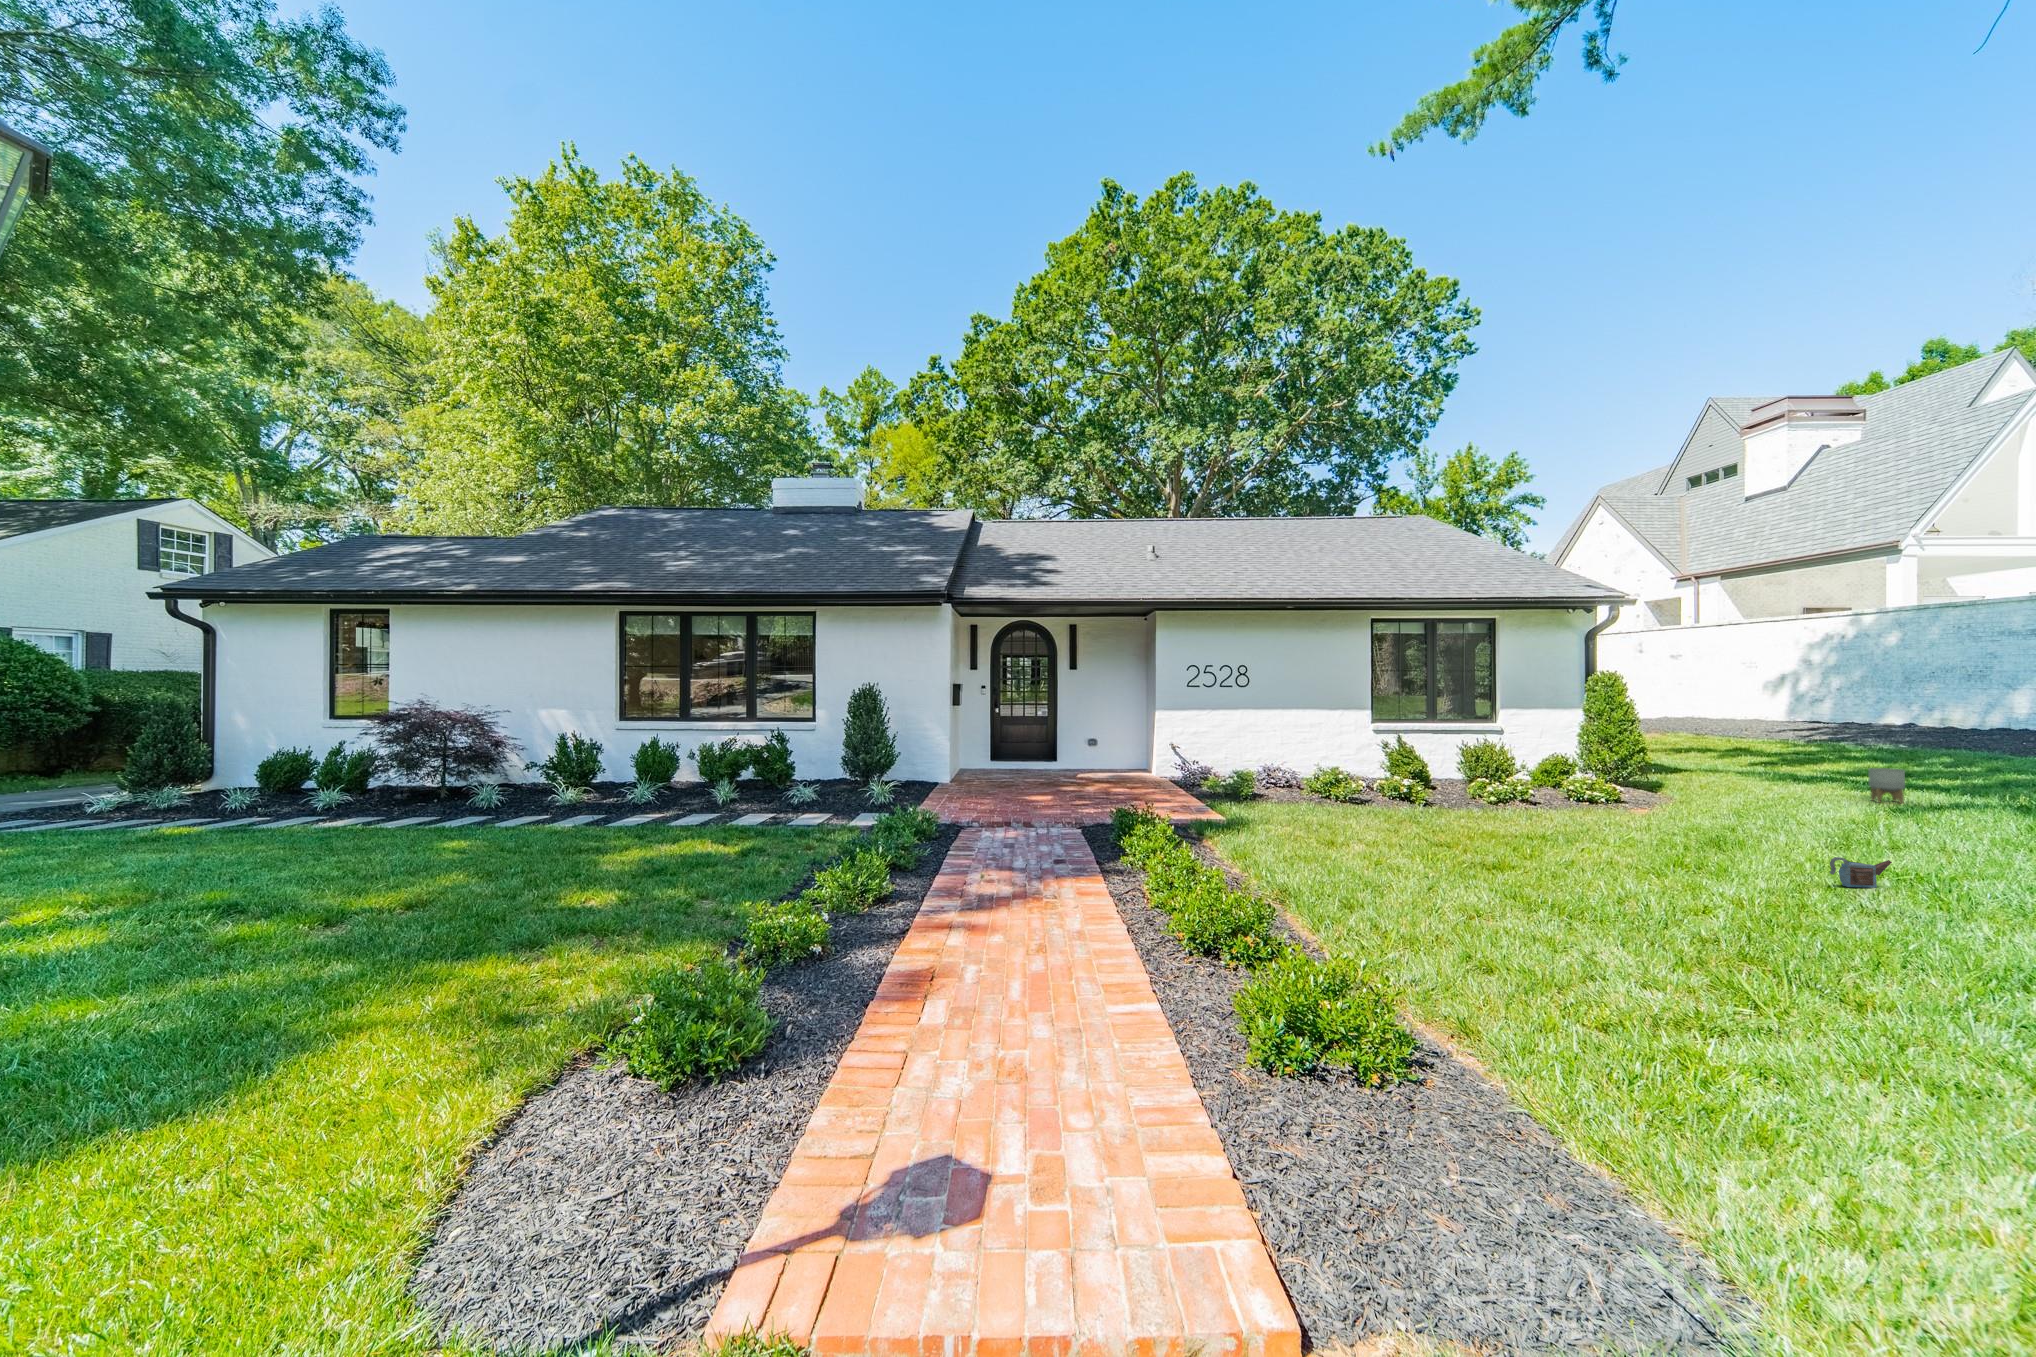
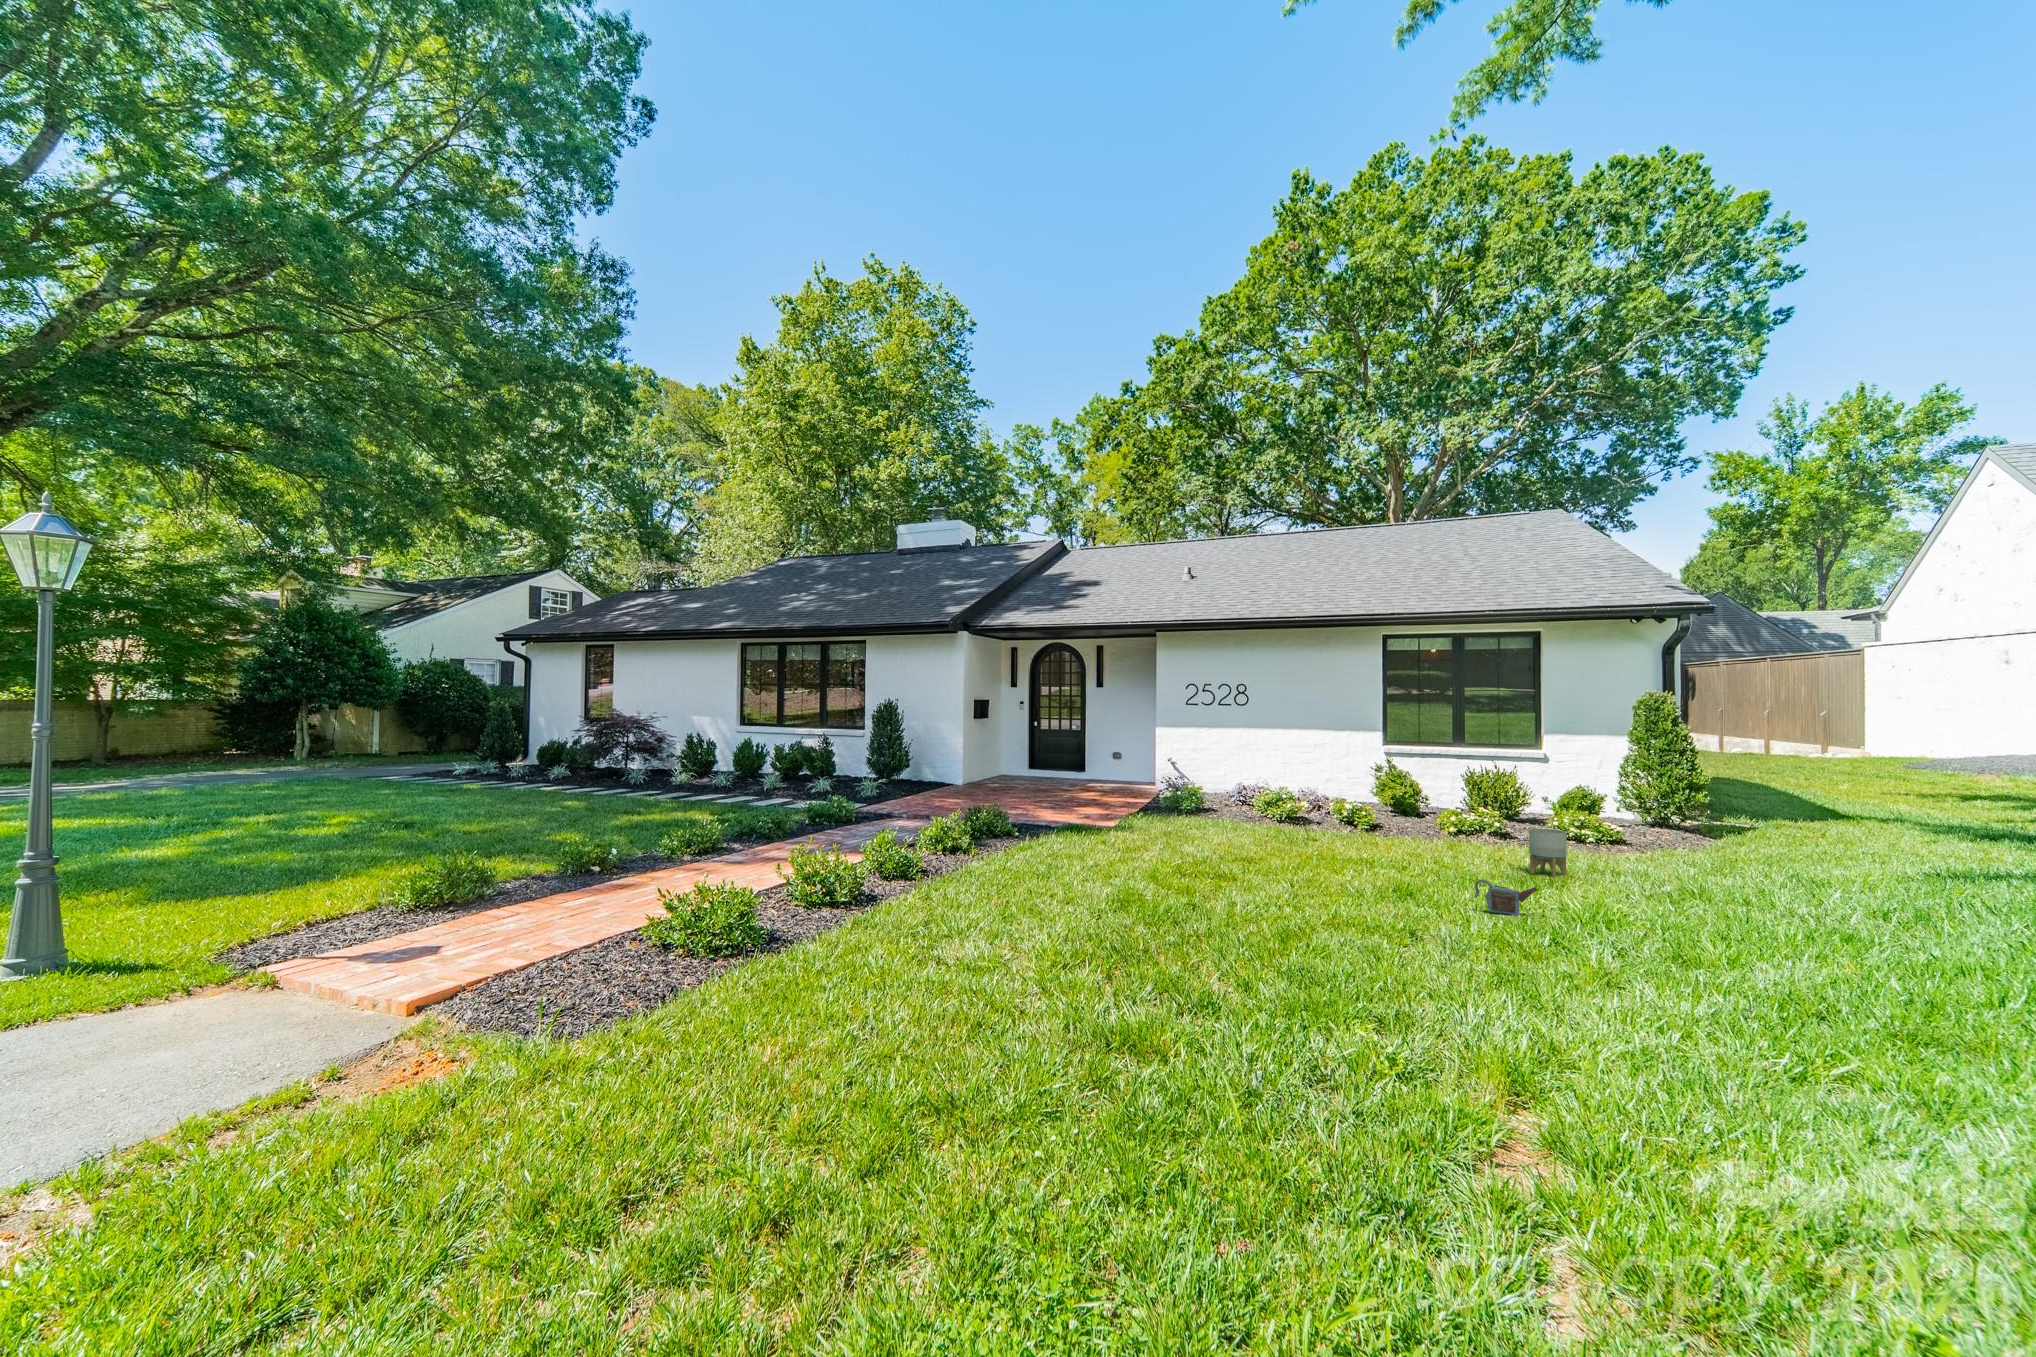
planter: present [1869,768,1905,804] -> present [1529,828,1567,877]

